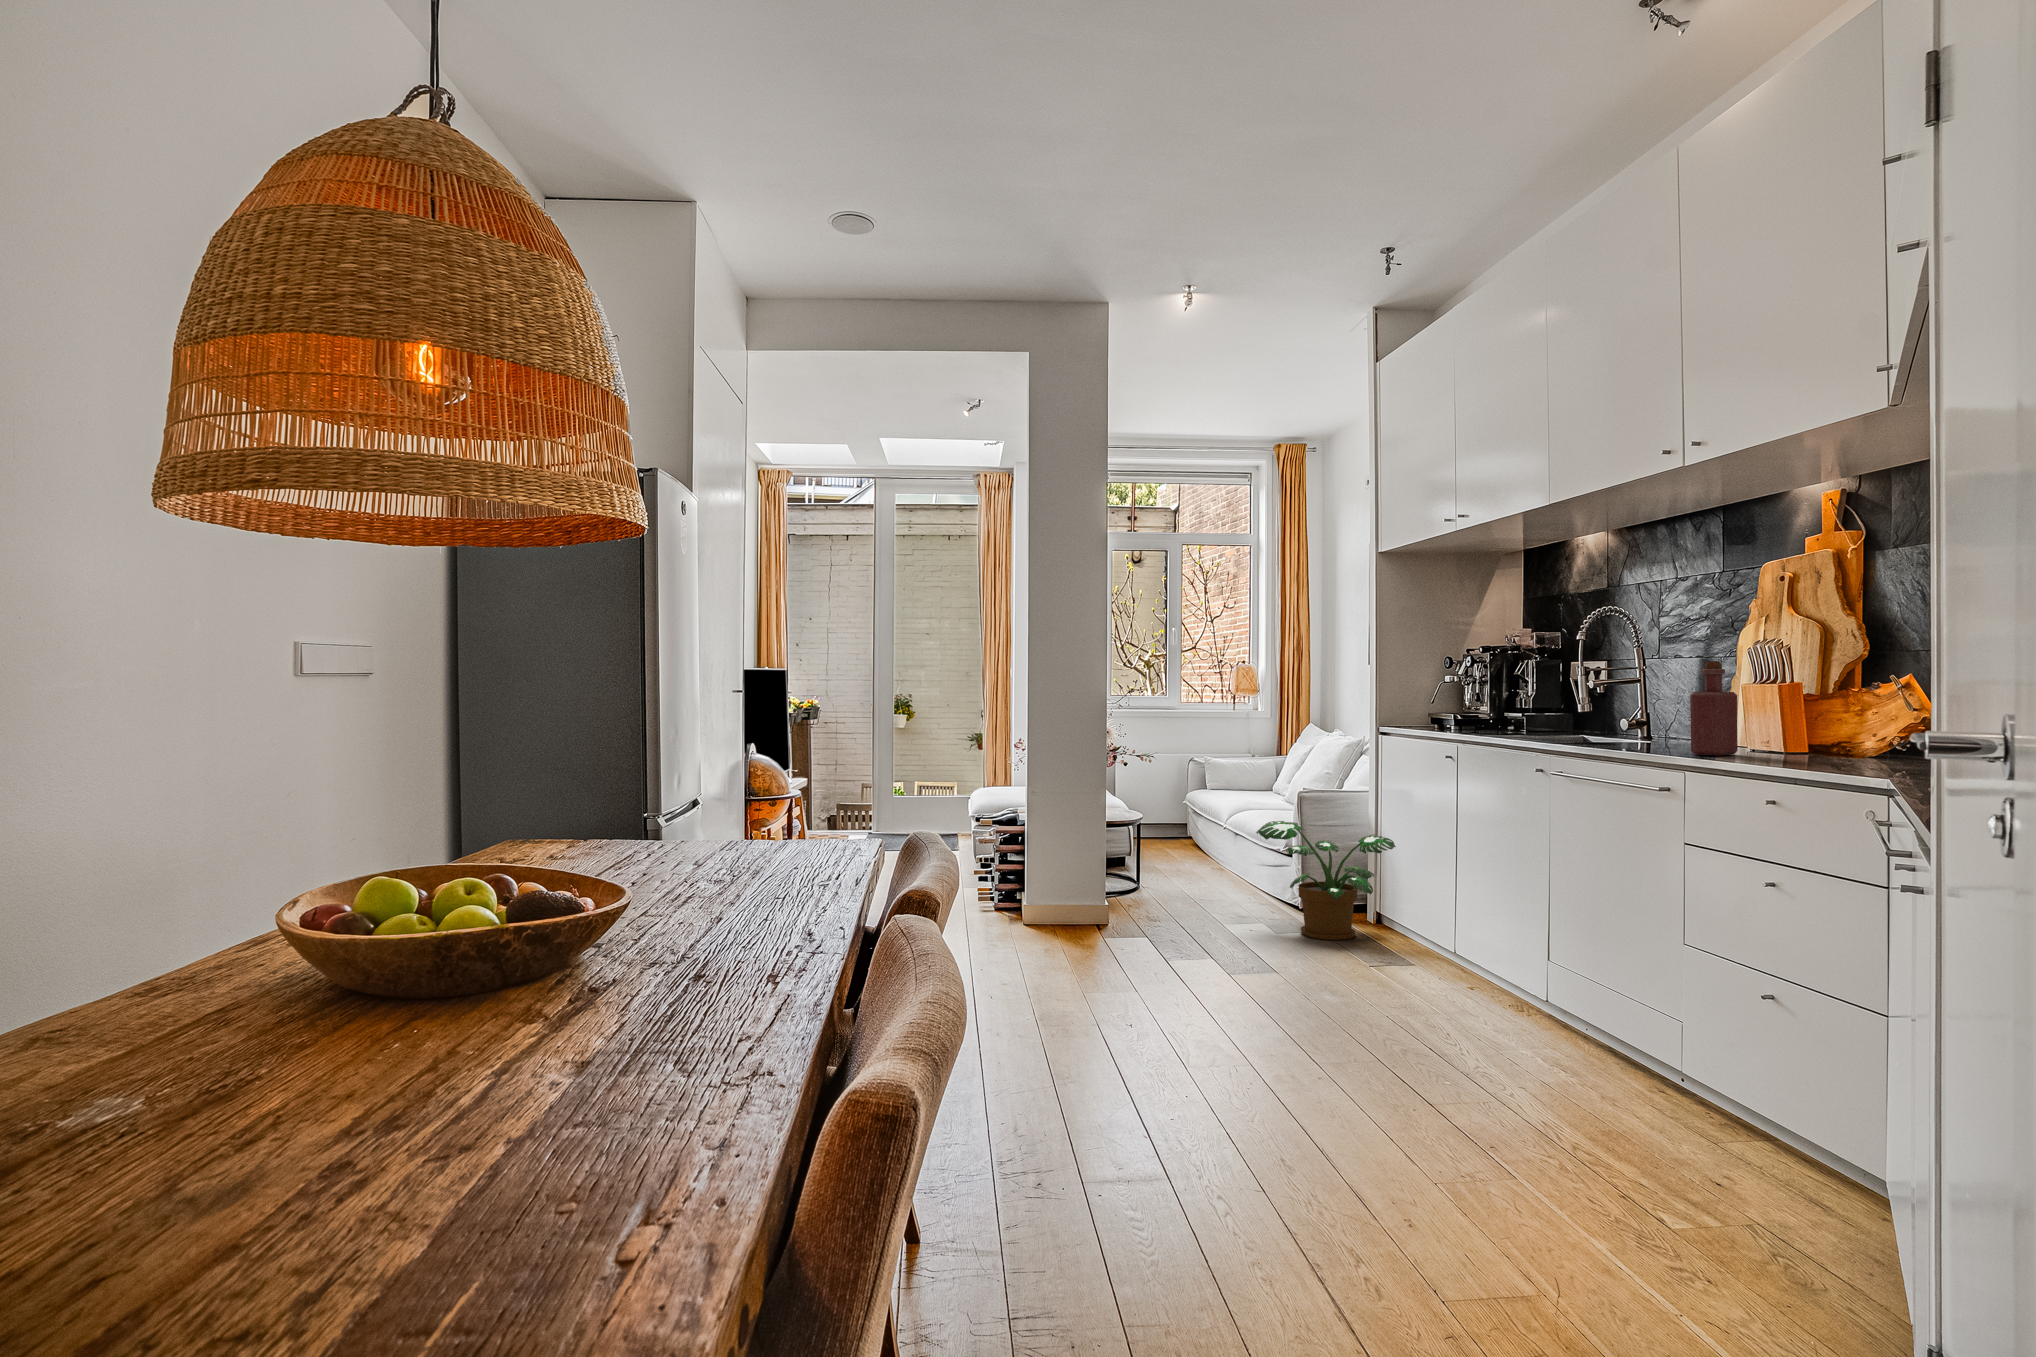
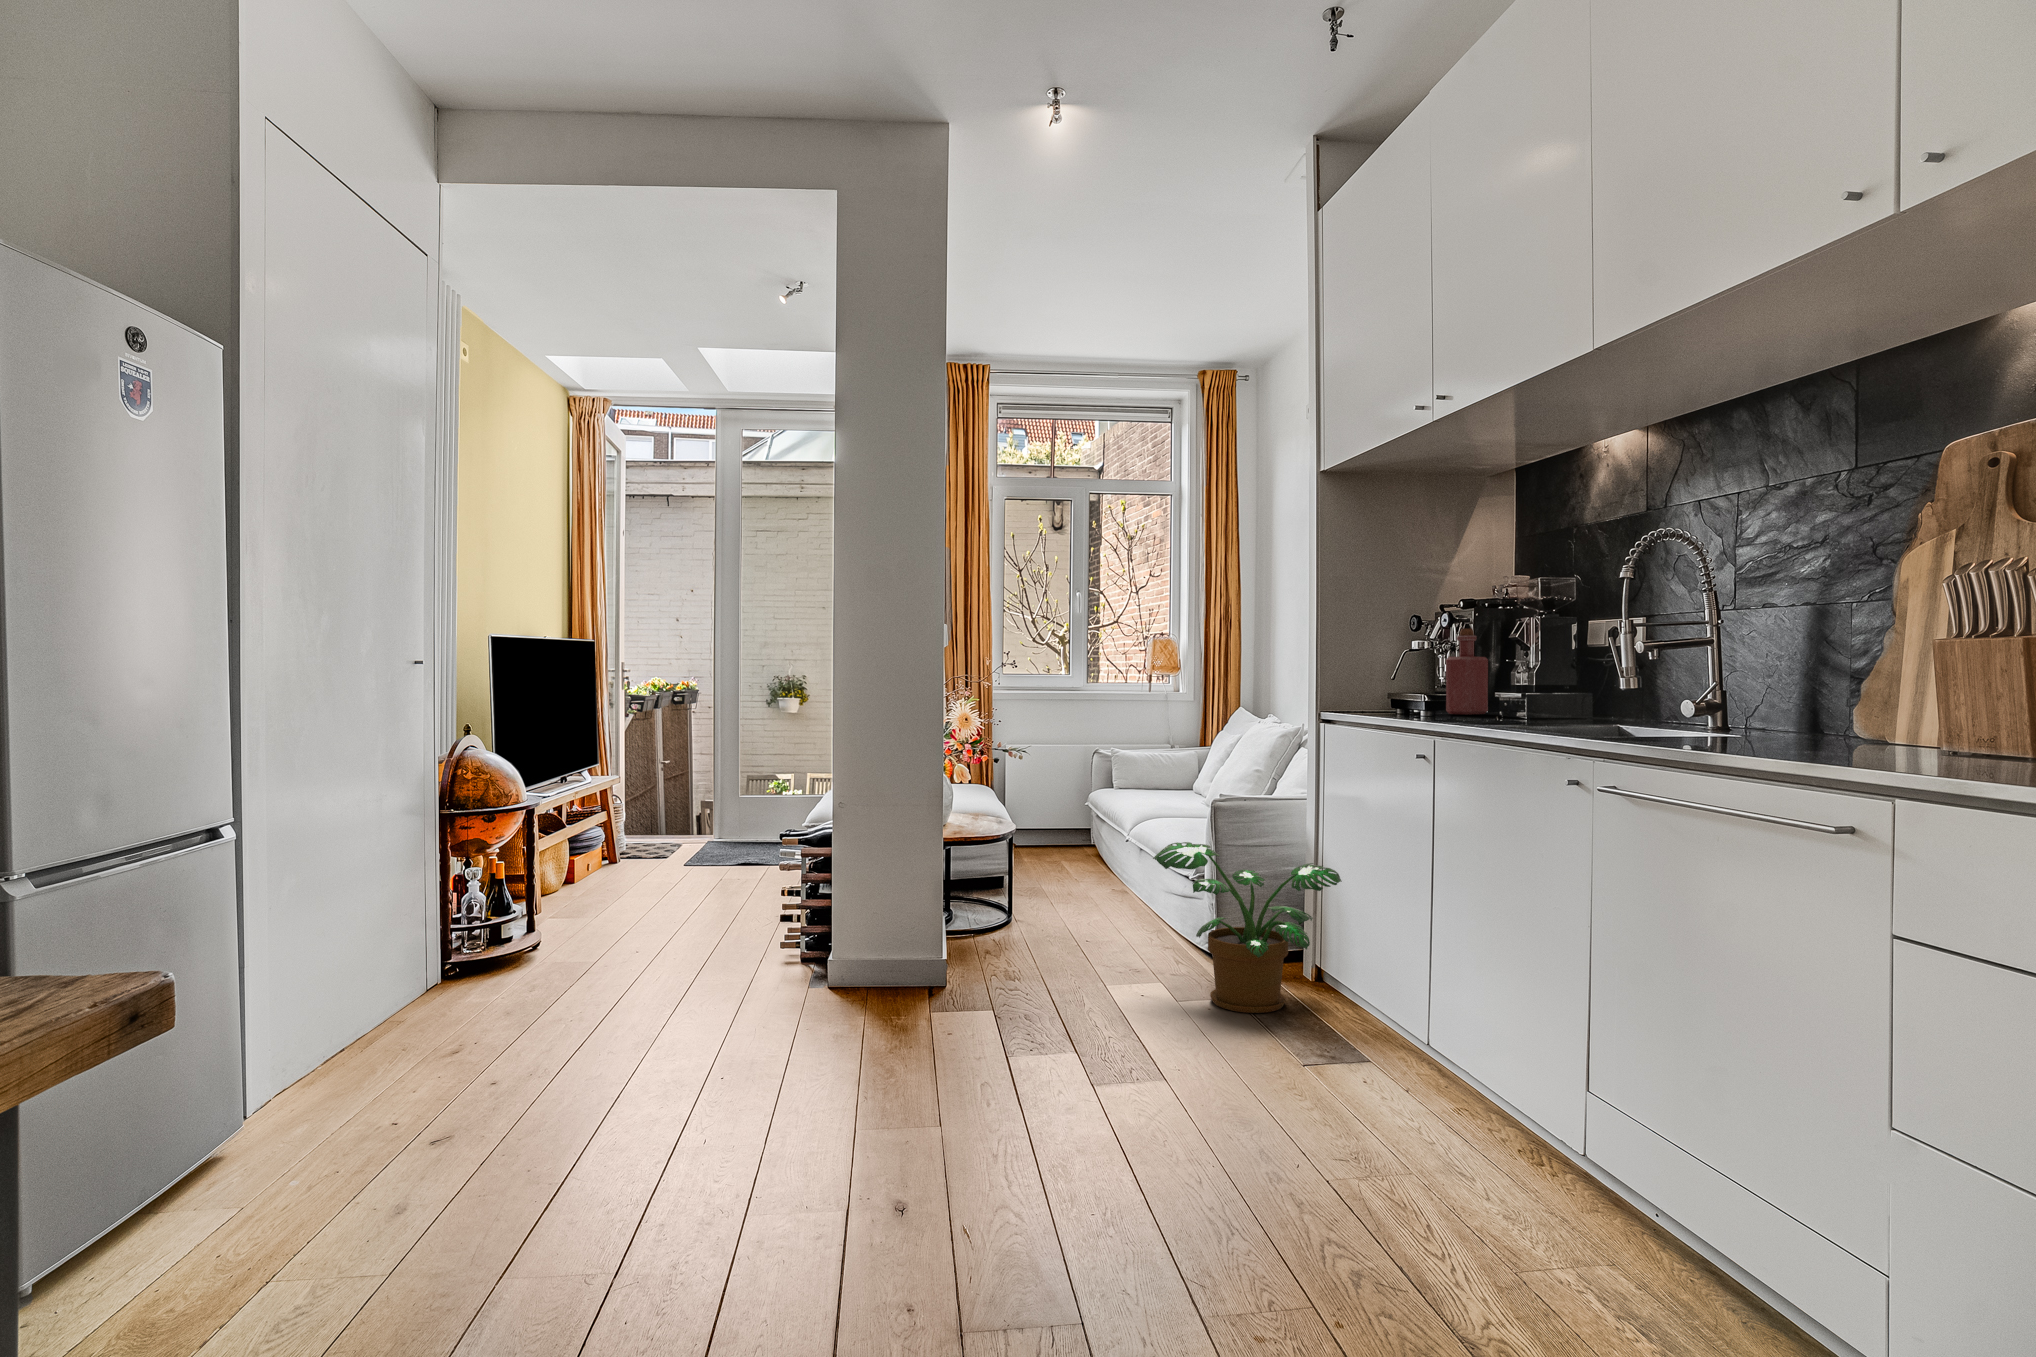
bottle: present [1690,661,1738,756] -> present [1446,629,1488,715]

